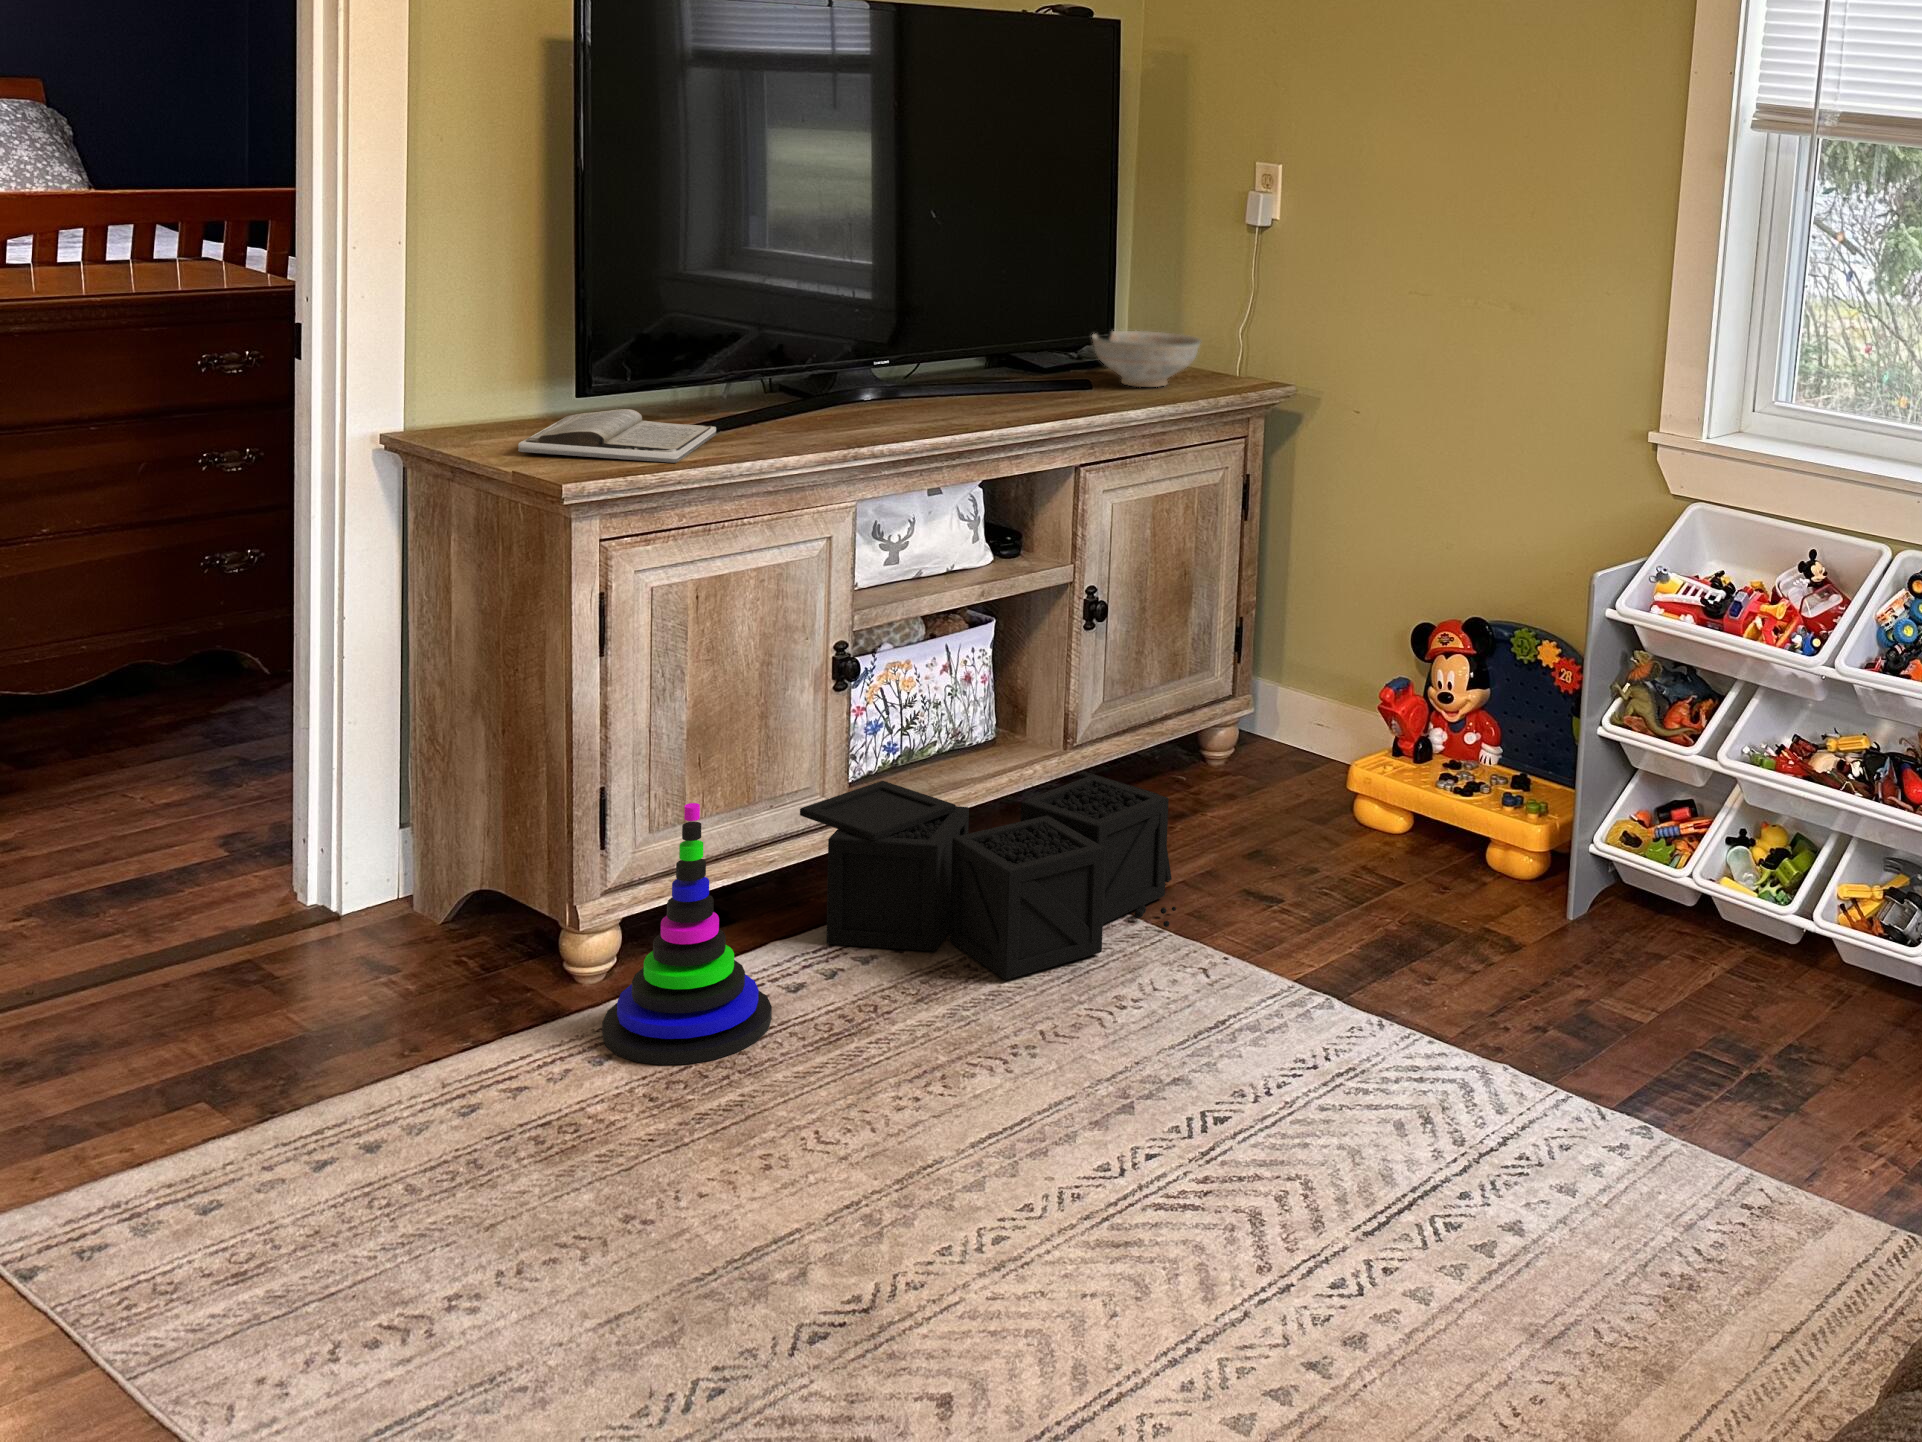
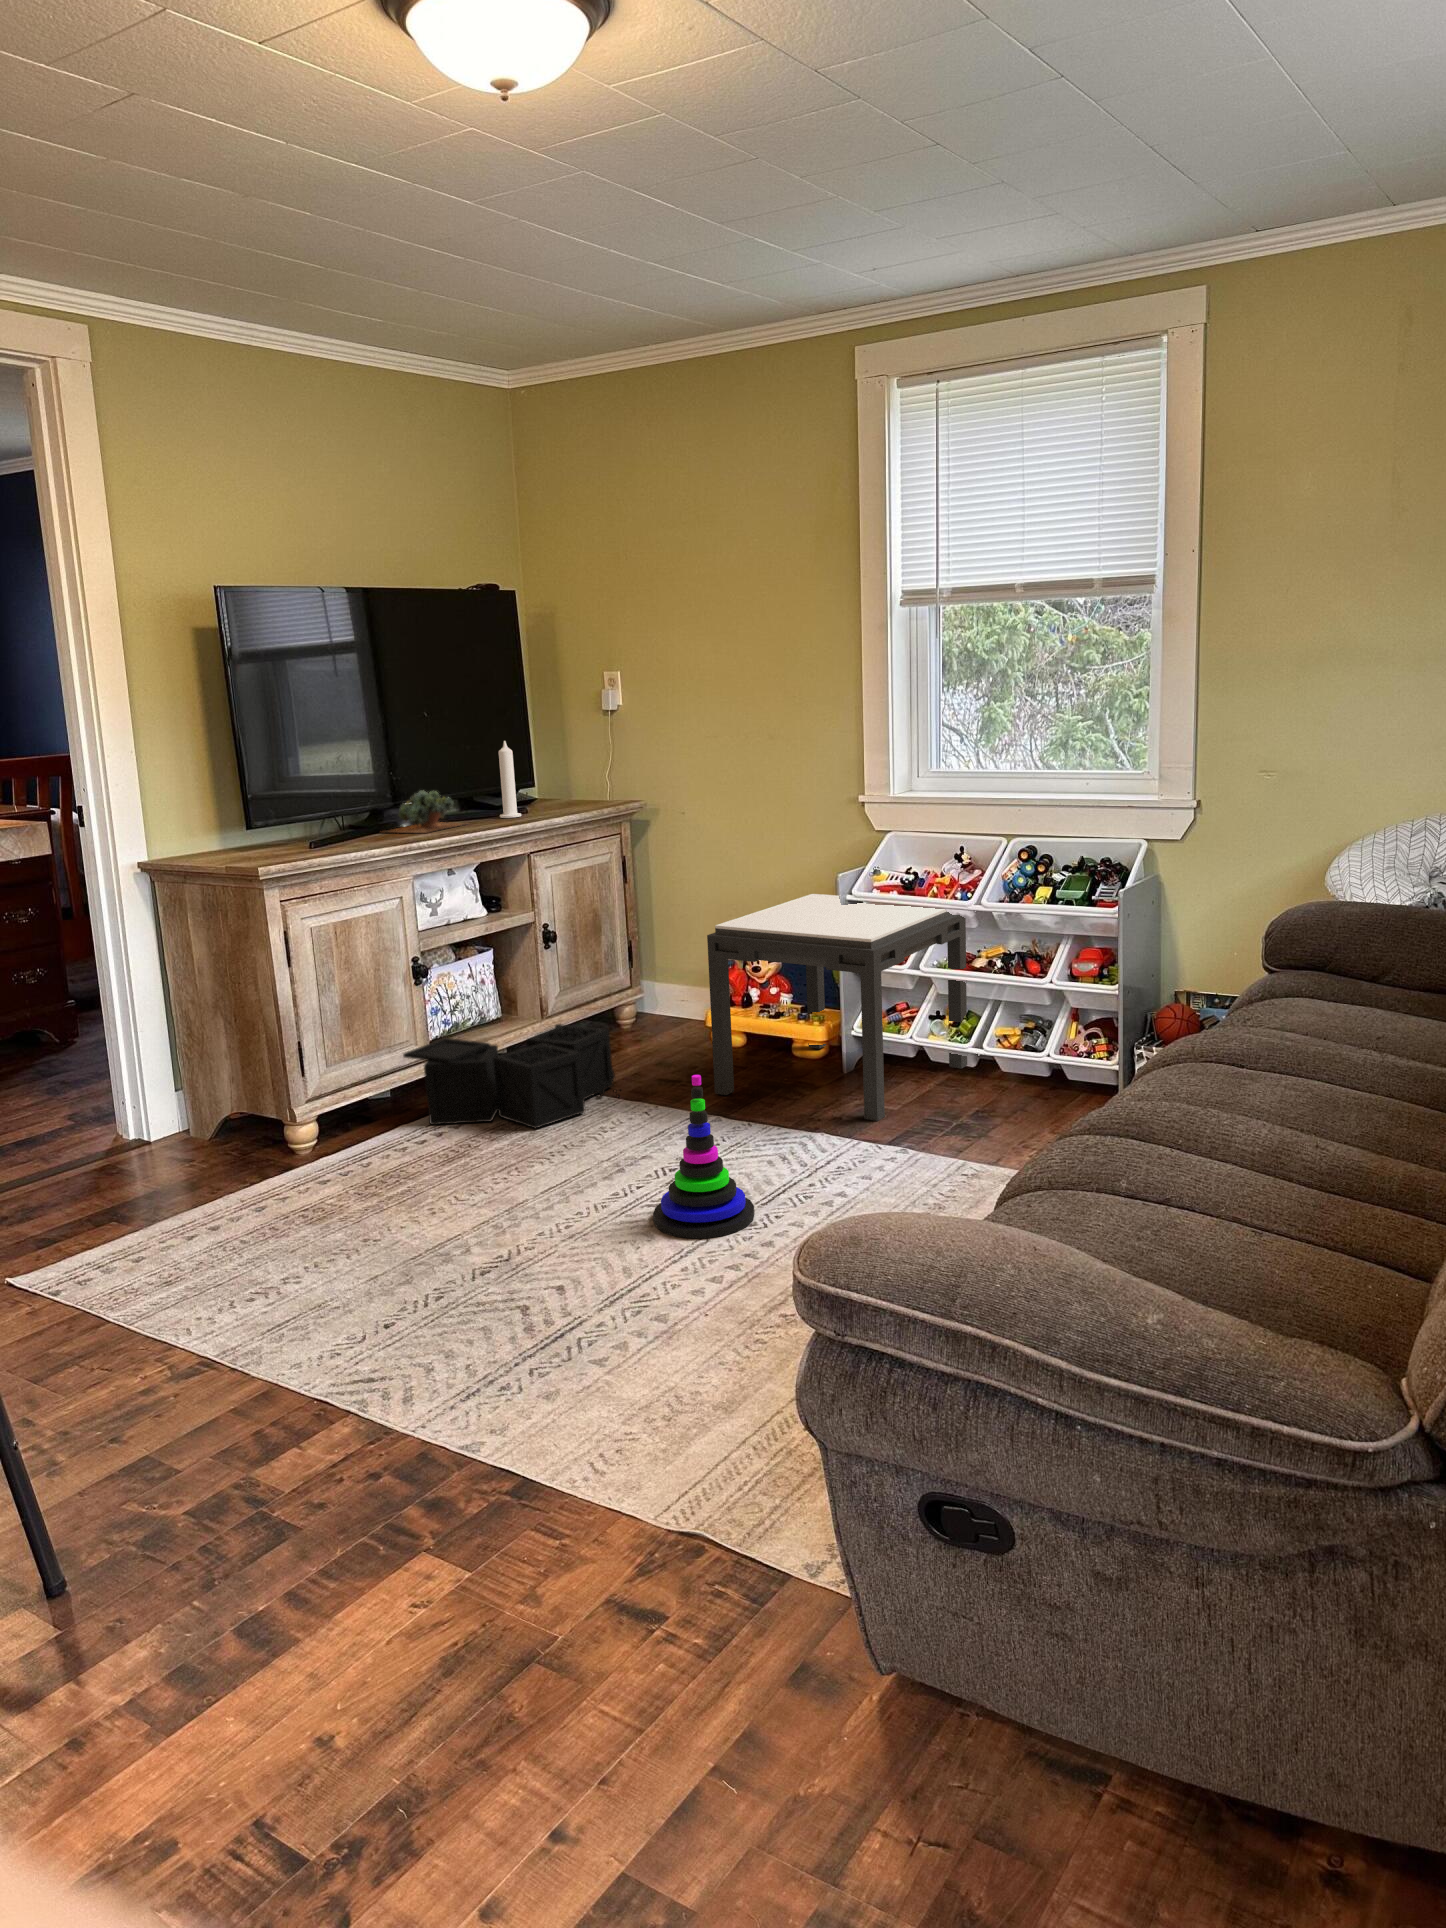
candle: none [1039,271,1076,401] -> present [499,741,521,818]
decorative bowl: present [1092,331,1201,387] -> none [523,777,588,808]
succulent plant: none [822,343,982,423] -> present [383,790,464,833]
book: present [518,409,716,463] -> none [222,836,327,861]
side table: none [1335,592,1808,1046] -> present [707,894,967,1121]
stacking toy: present [602,803,772,1065] -> present [653,1075,755,1238]

